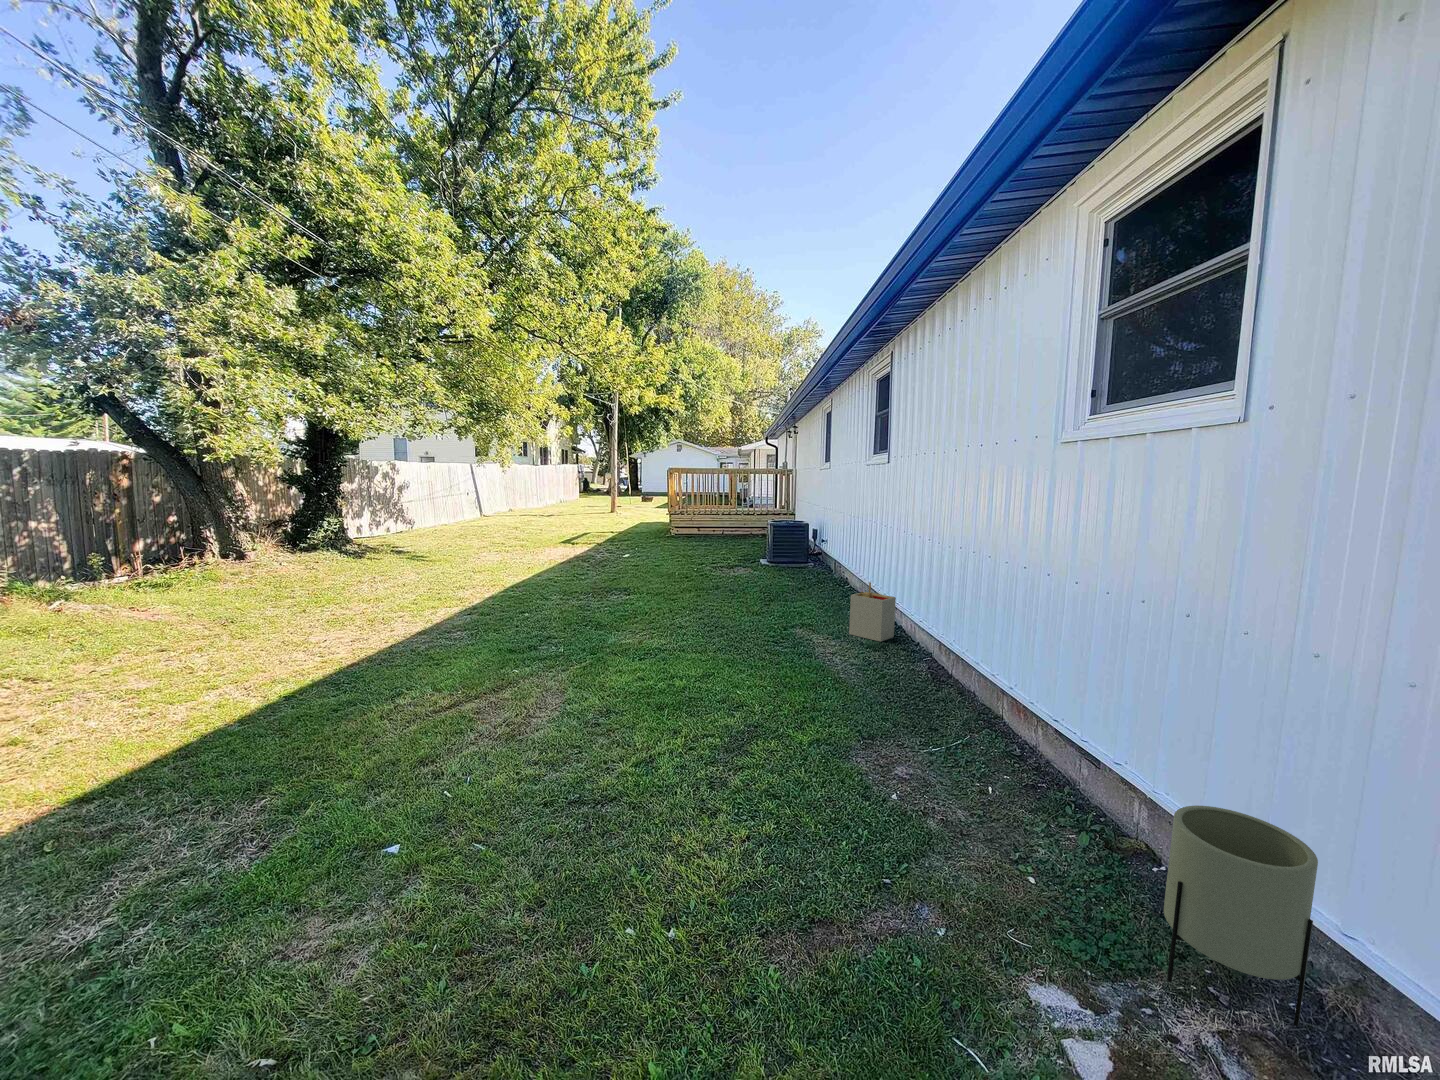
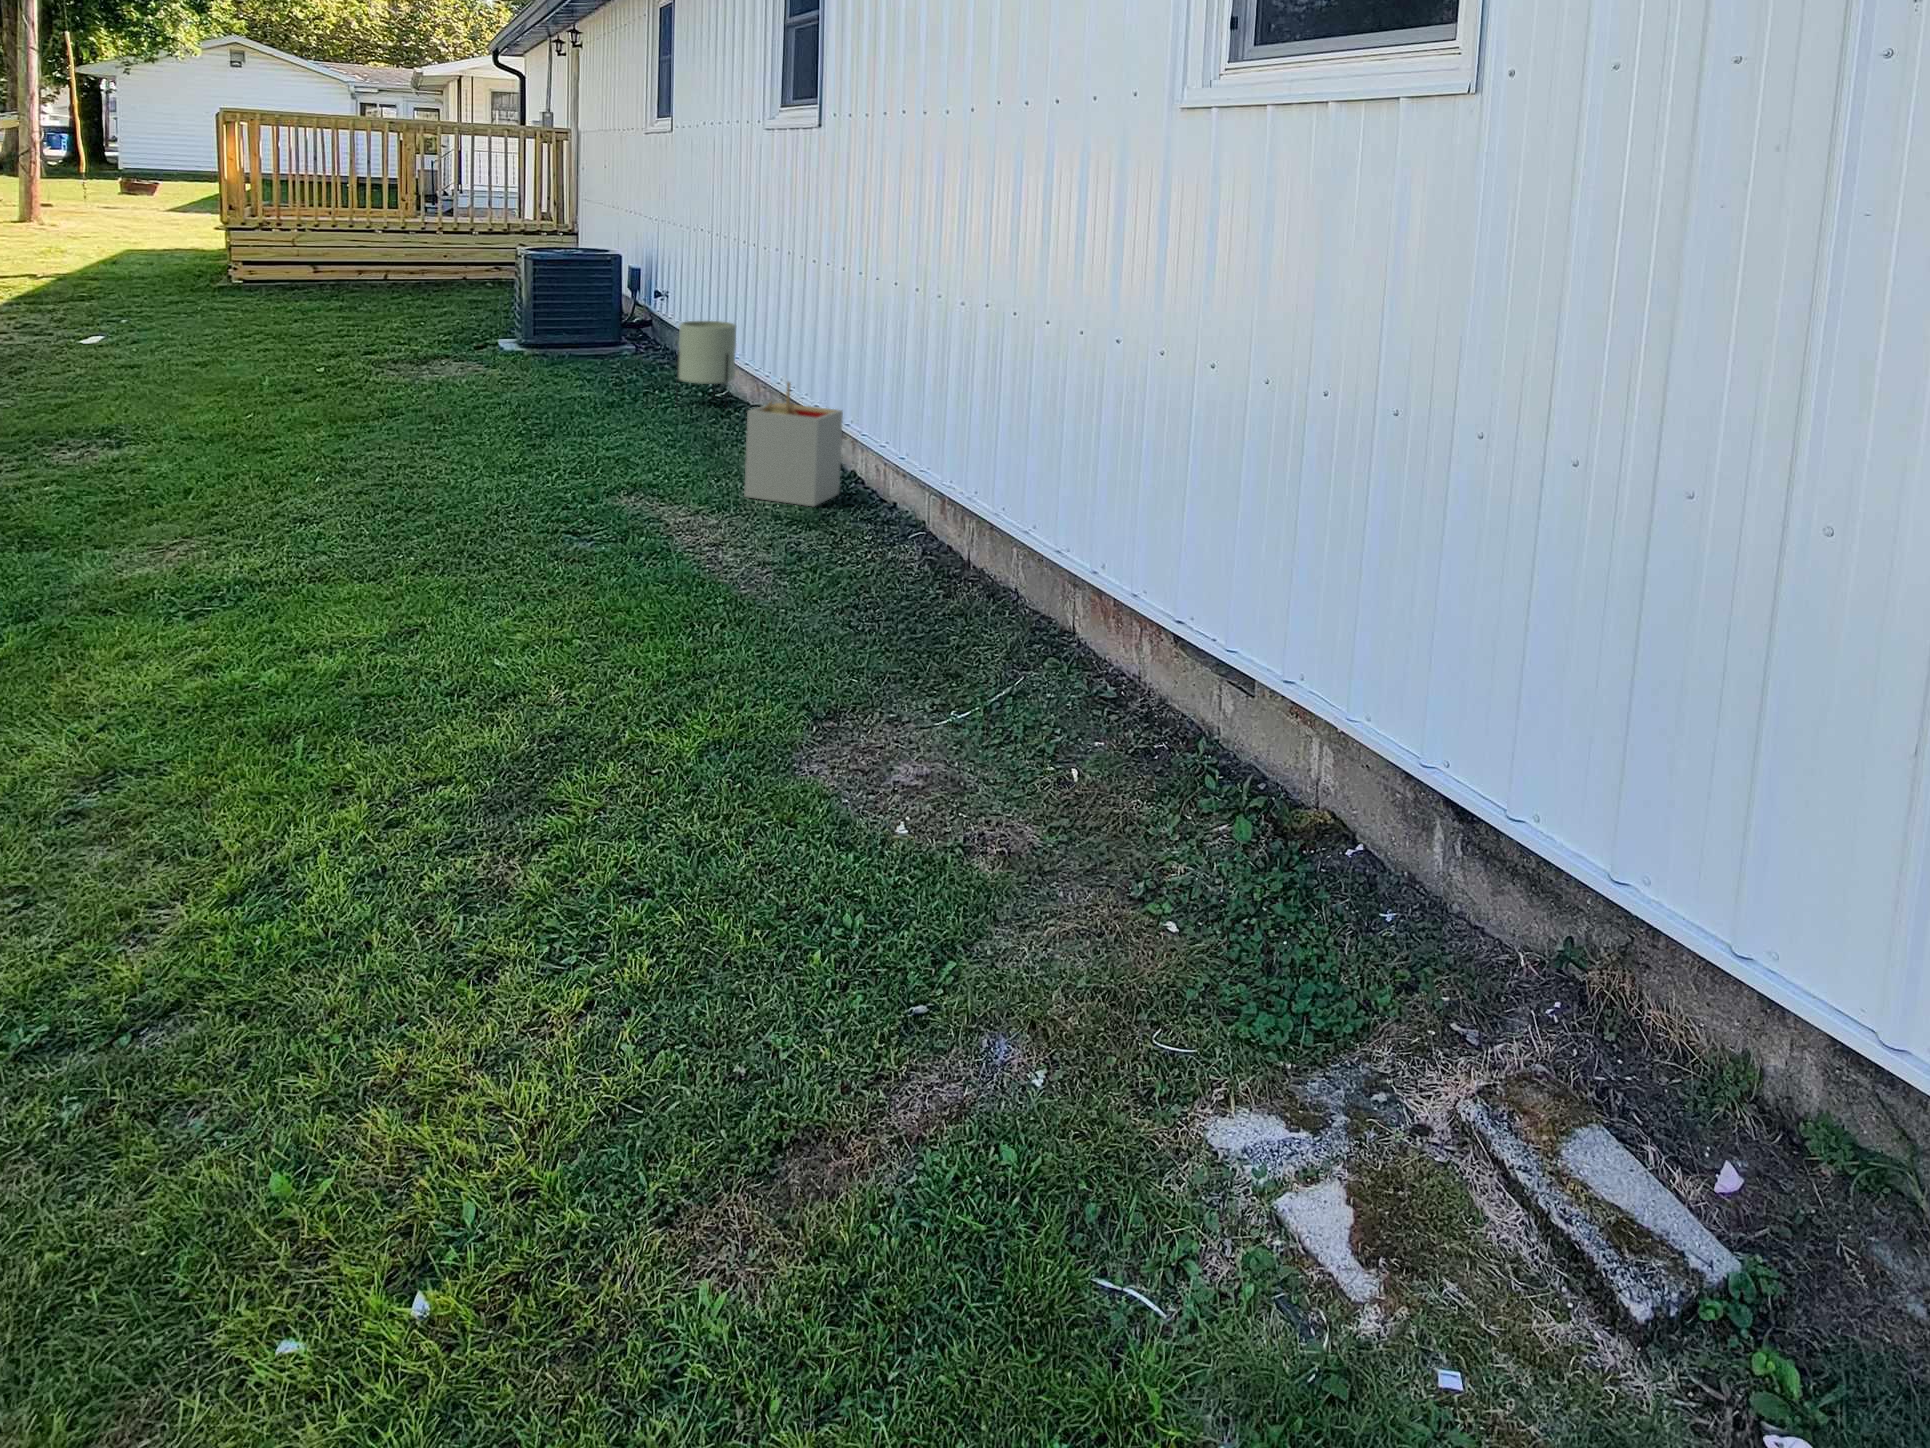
planter: present [1164,806,1318,1026] -> present [676,321,736,407]

